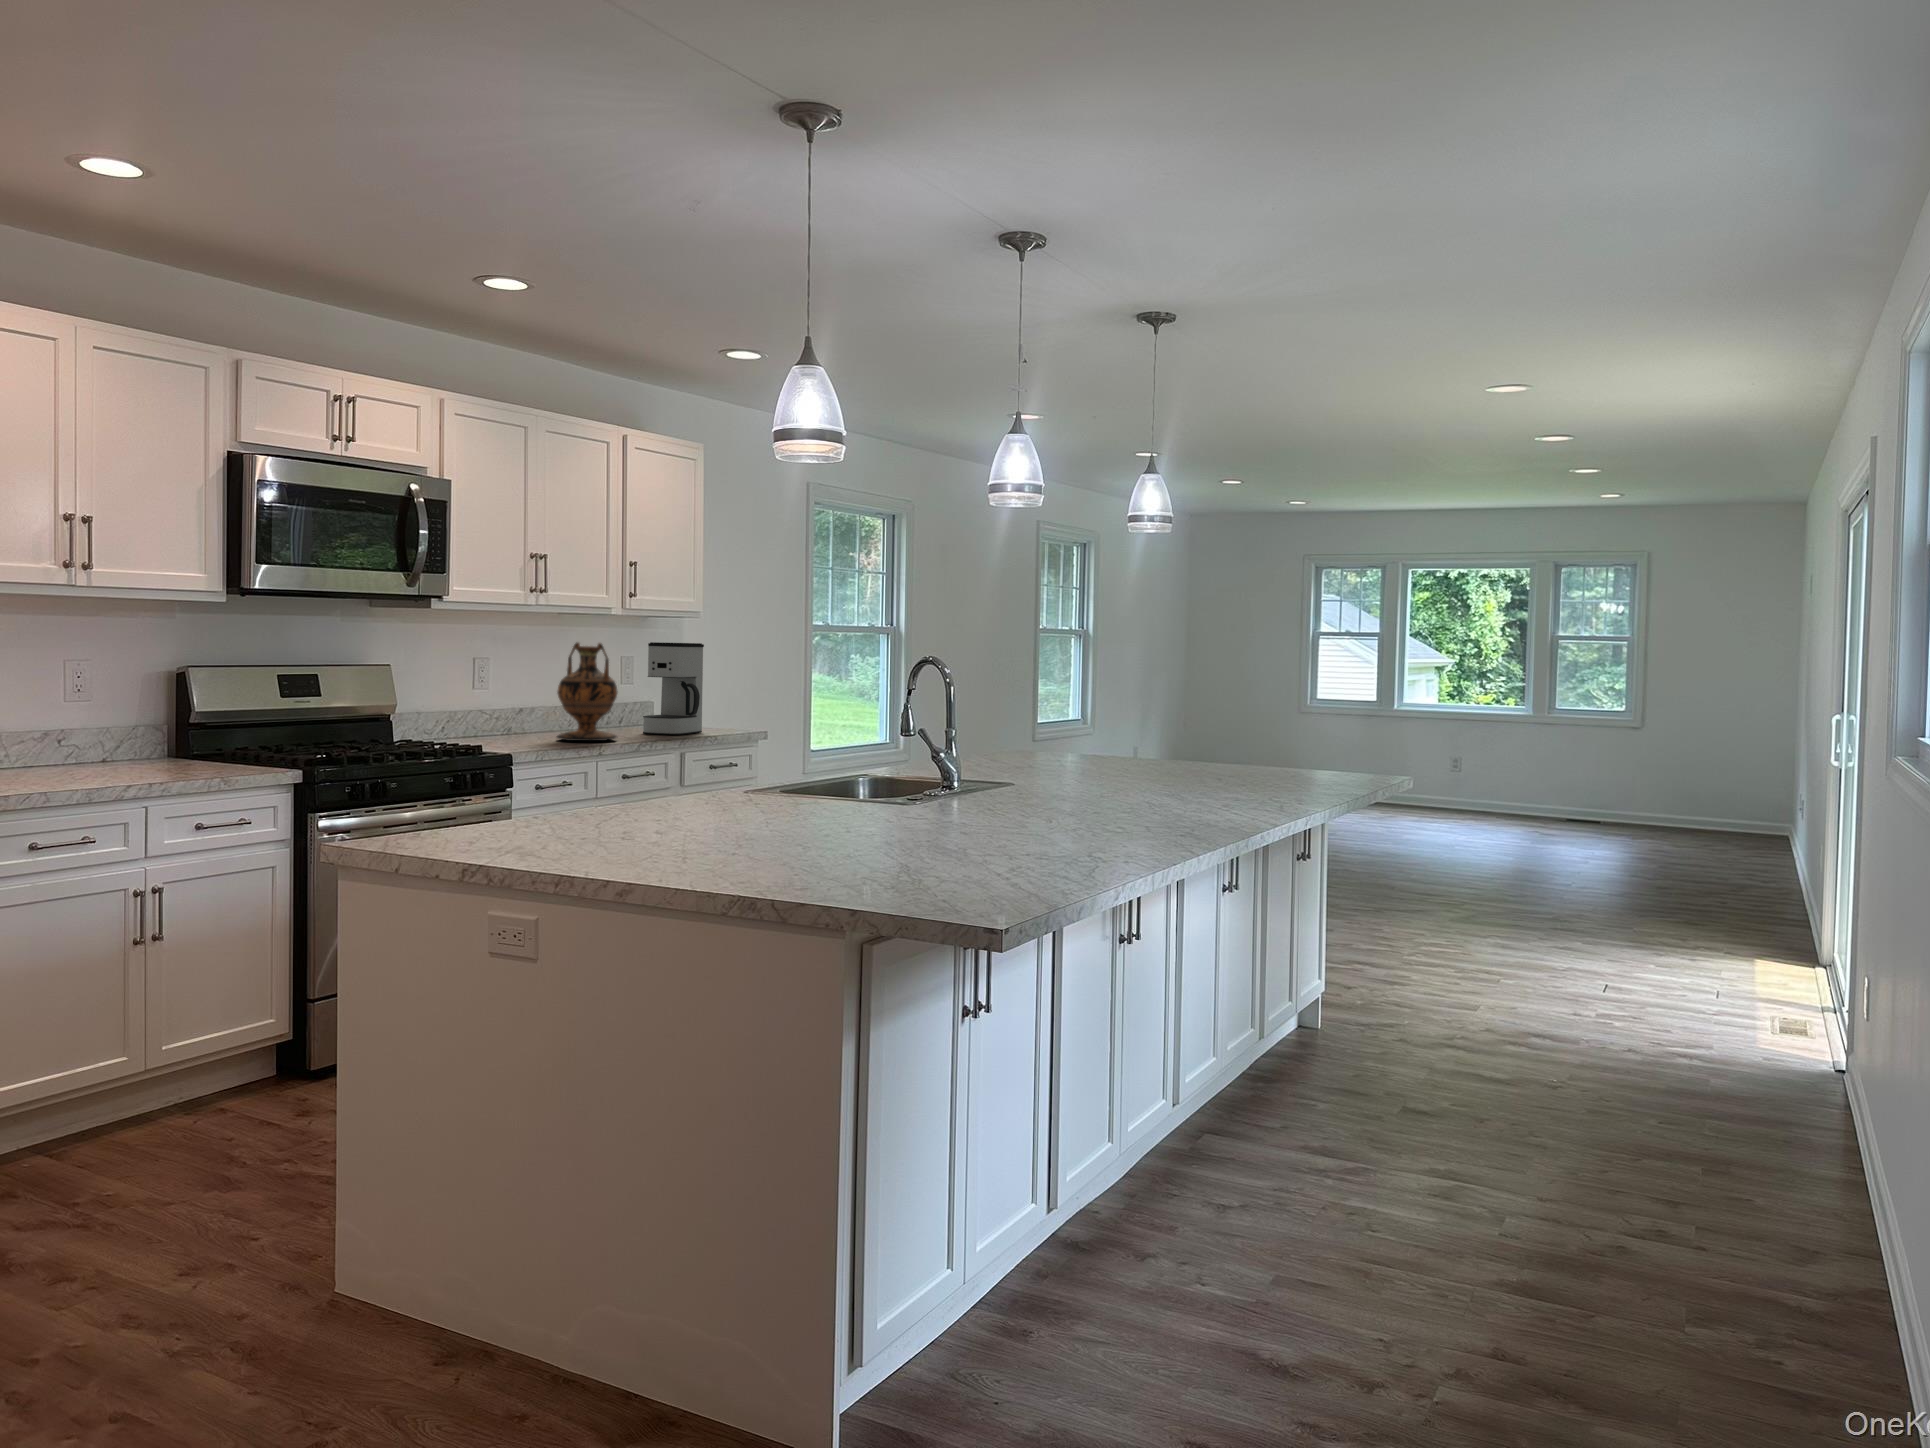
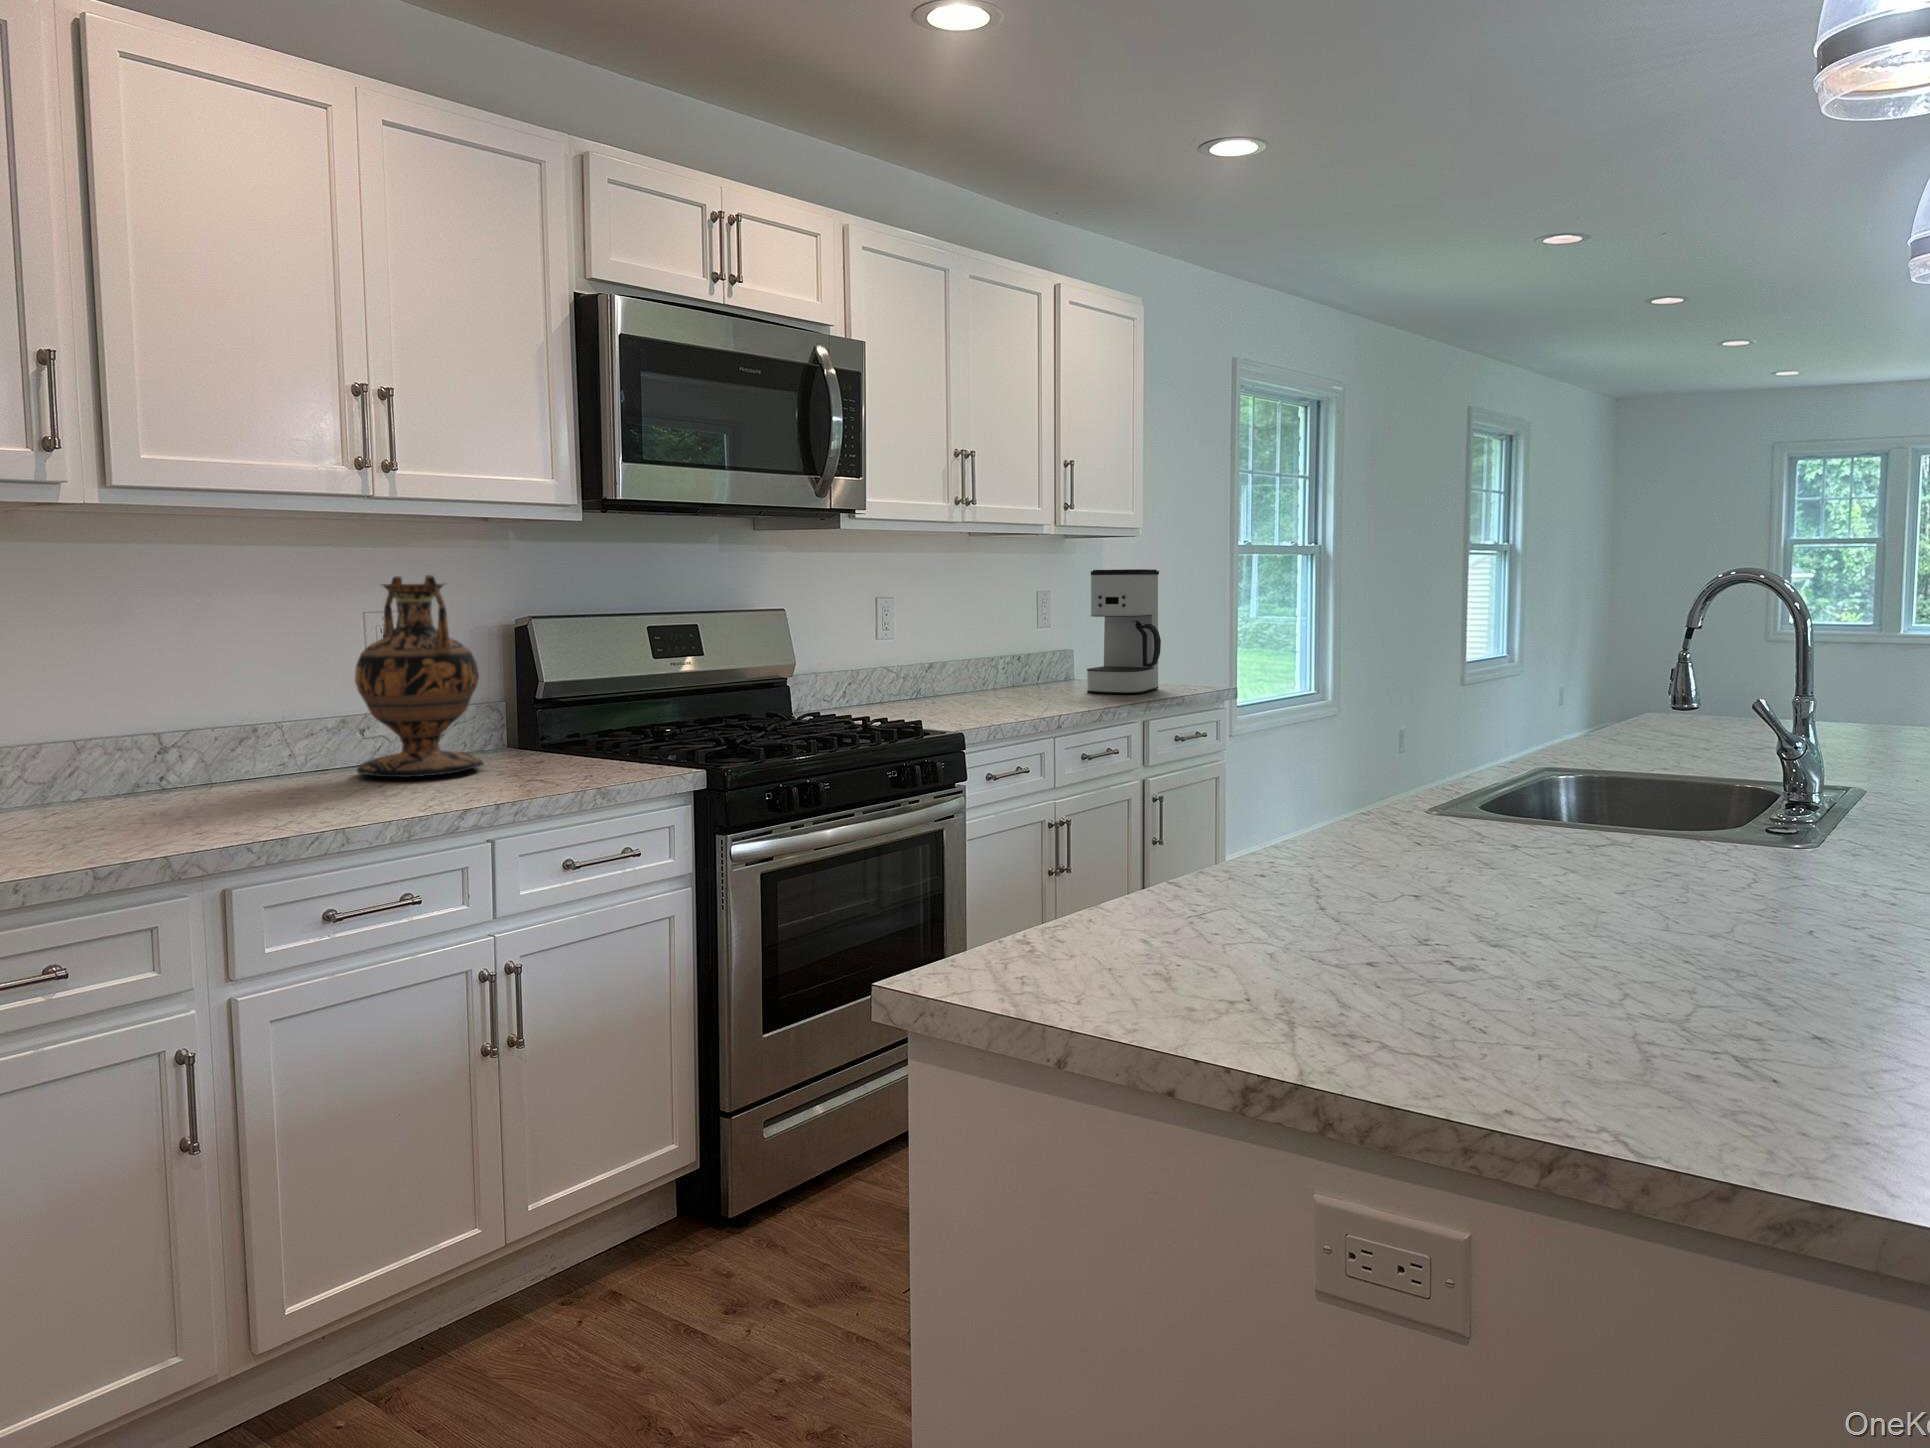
vase: present [557,643,618,741] -> present [355,575,483,777]

